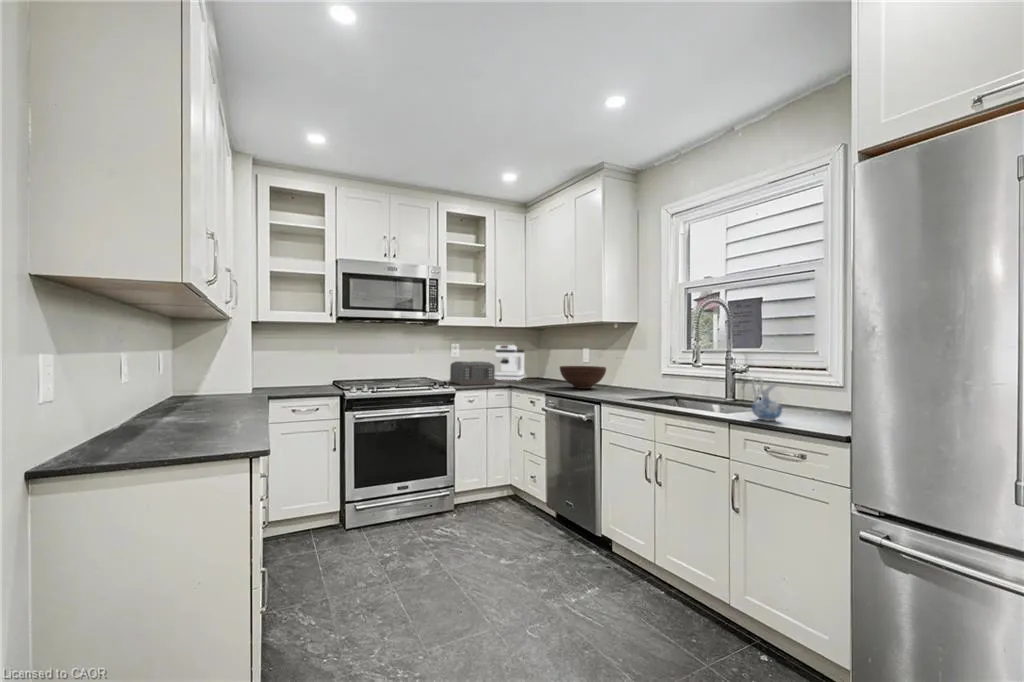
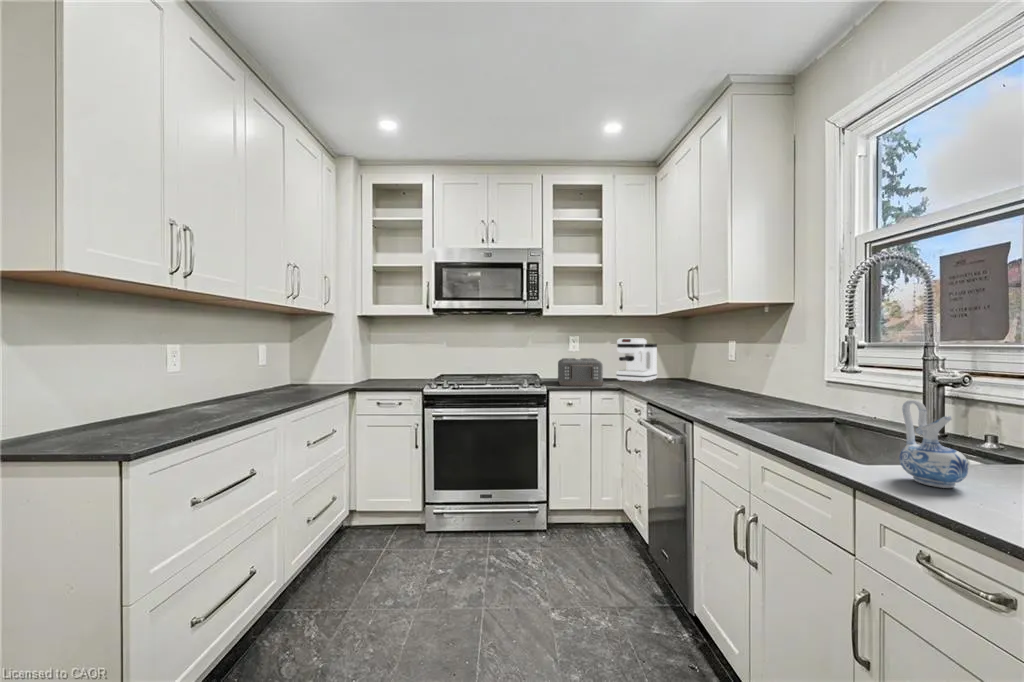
fruit bowl: present [560,366,606,389] -> none [674,366,743,397]

